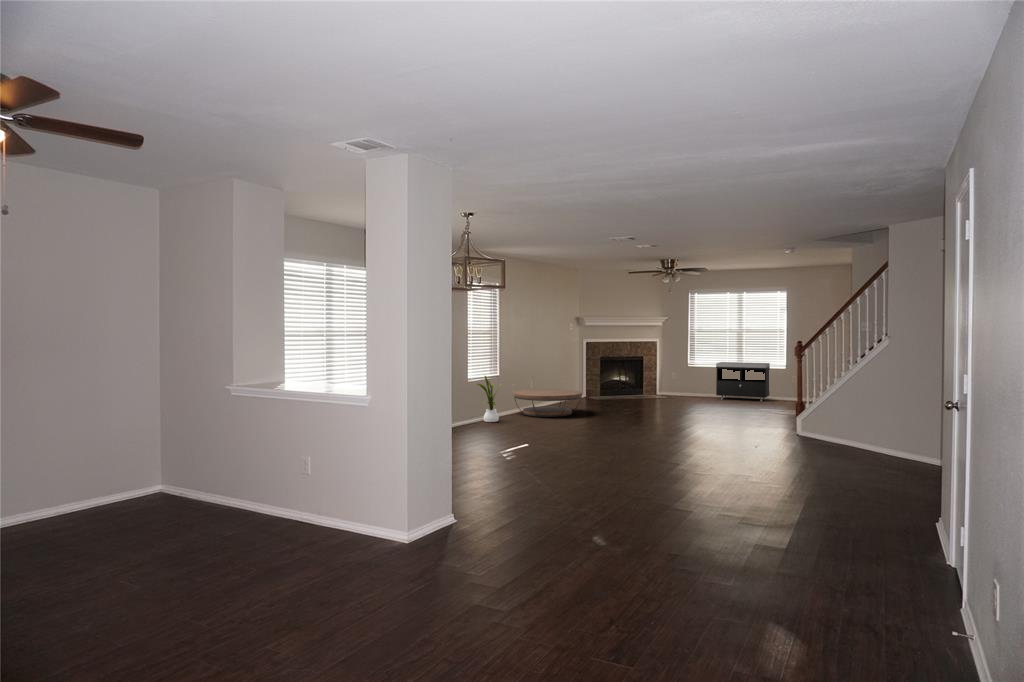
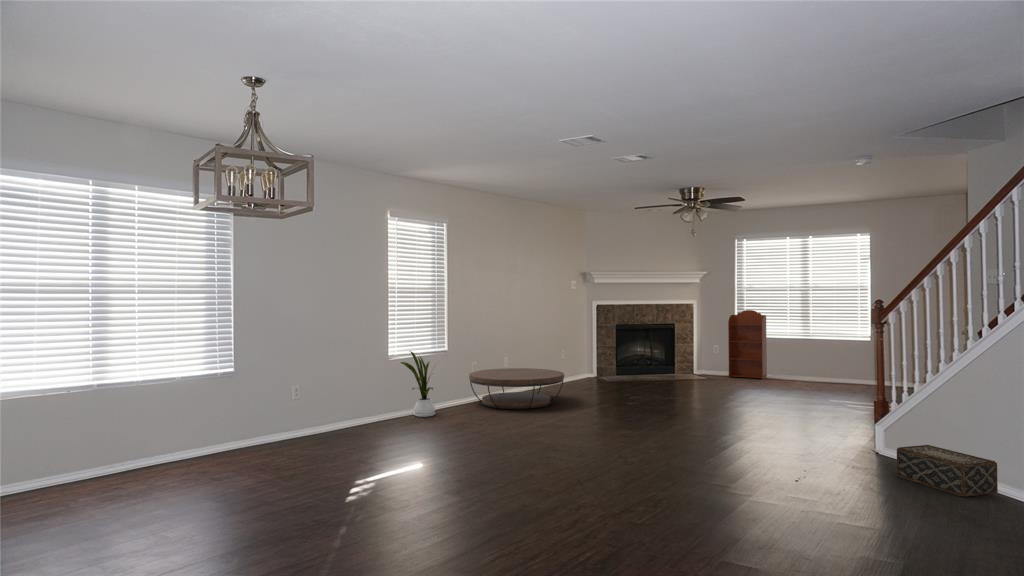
bookcase: none [683,346,711,398] -> present [728,310,767,379]
storage bench: present [716,362,770,401] -> none [771,331,849,386]
woven basket: none [810,426,864,451] -> present [897,445,998,497]

